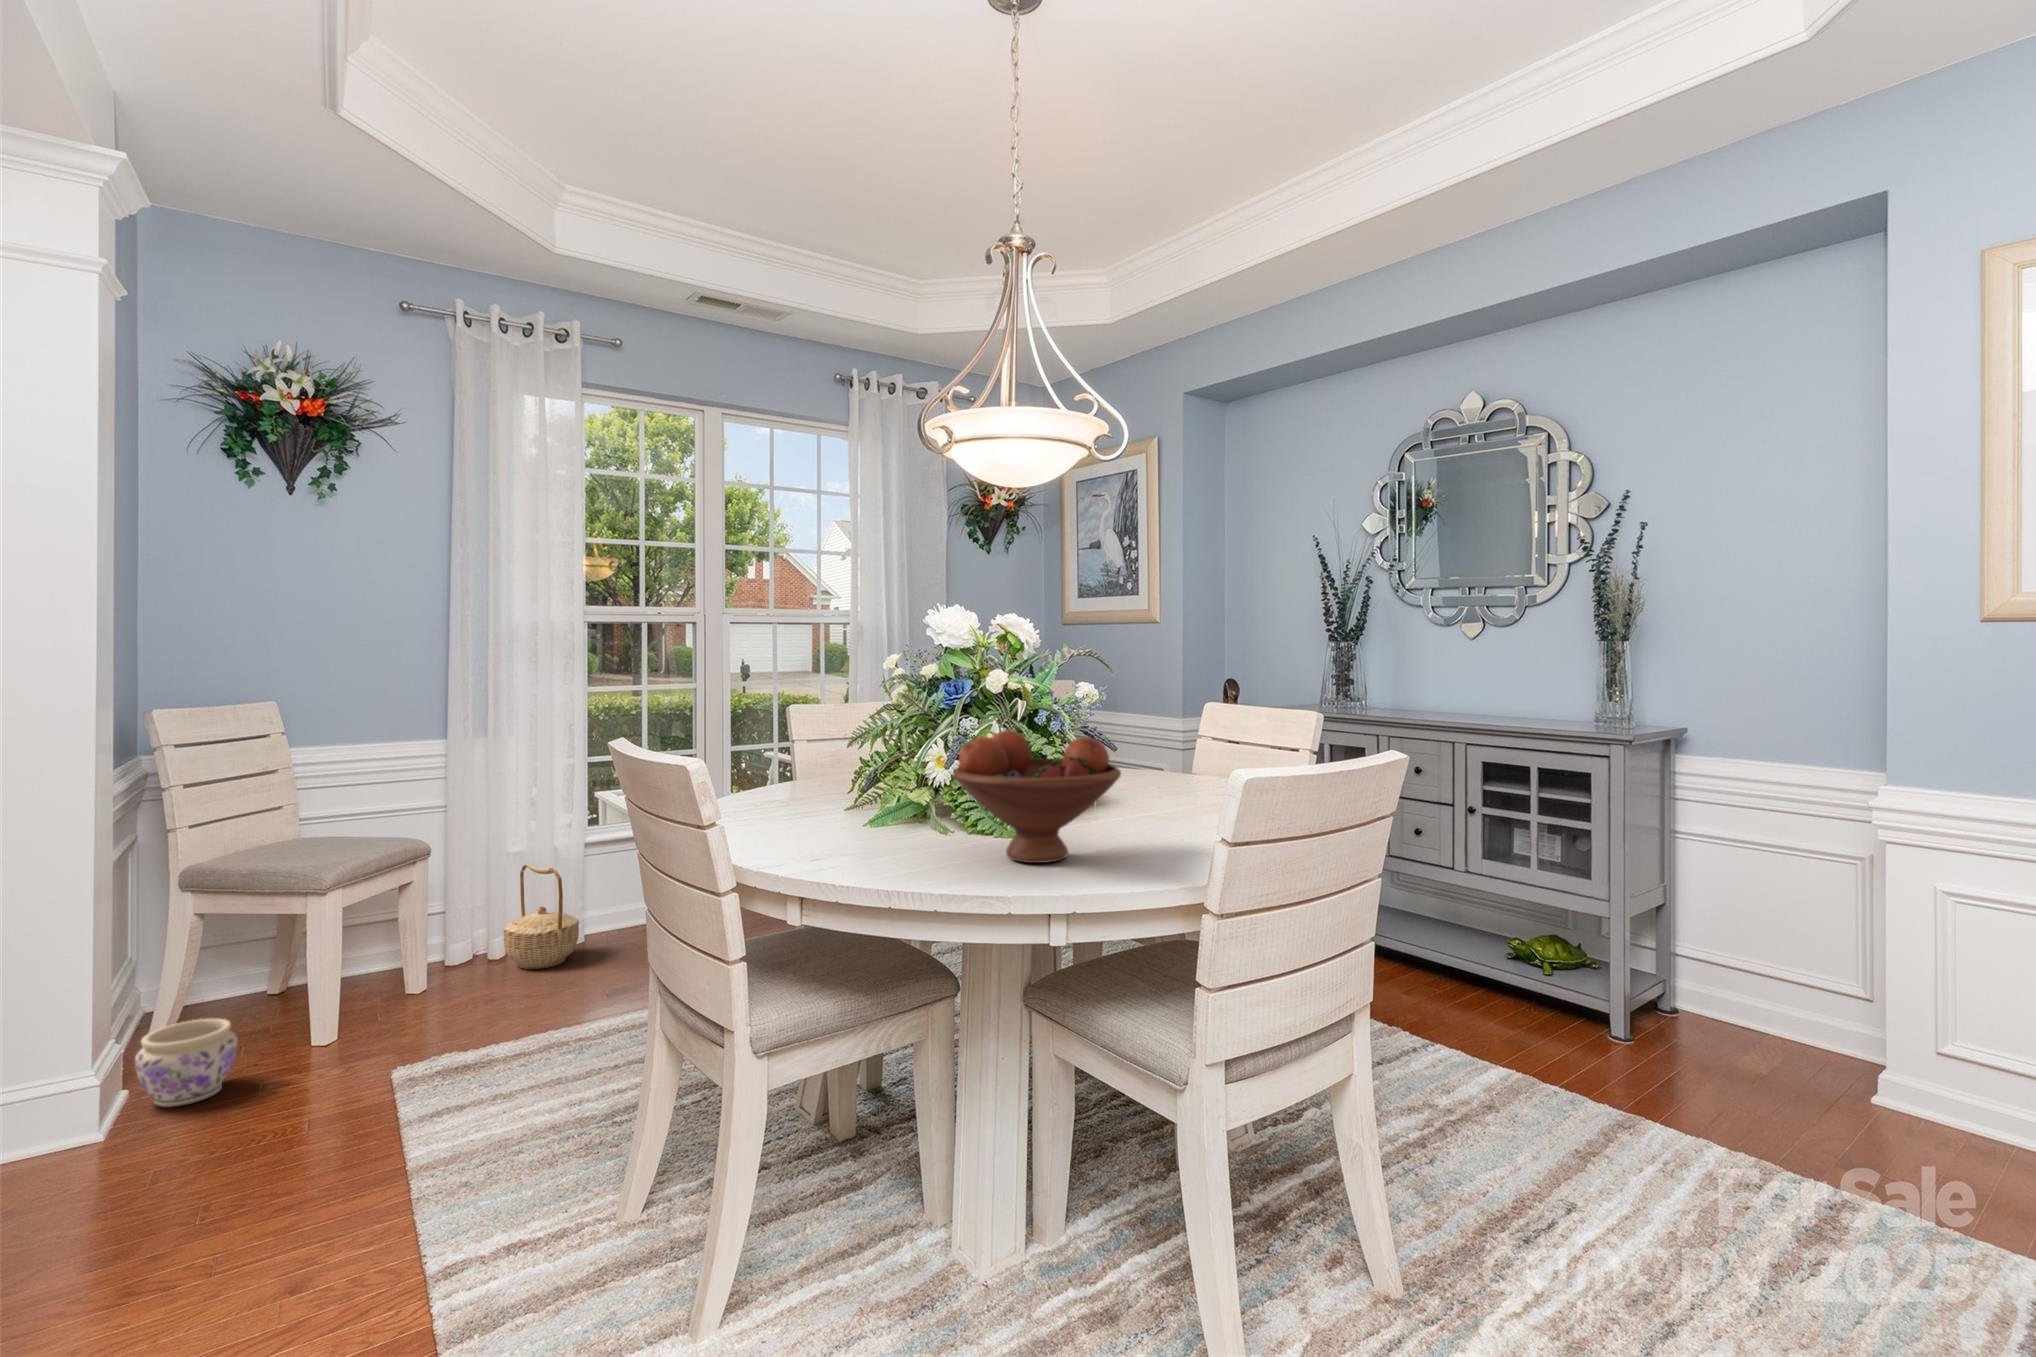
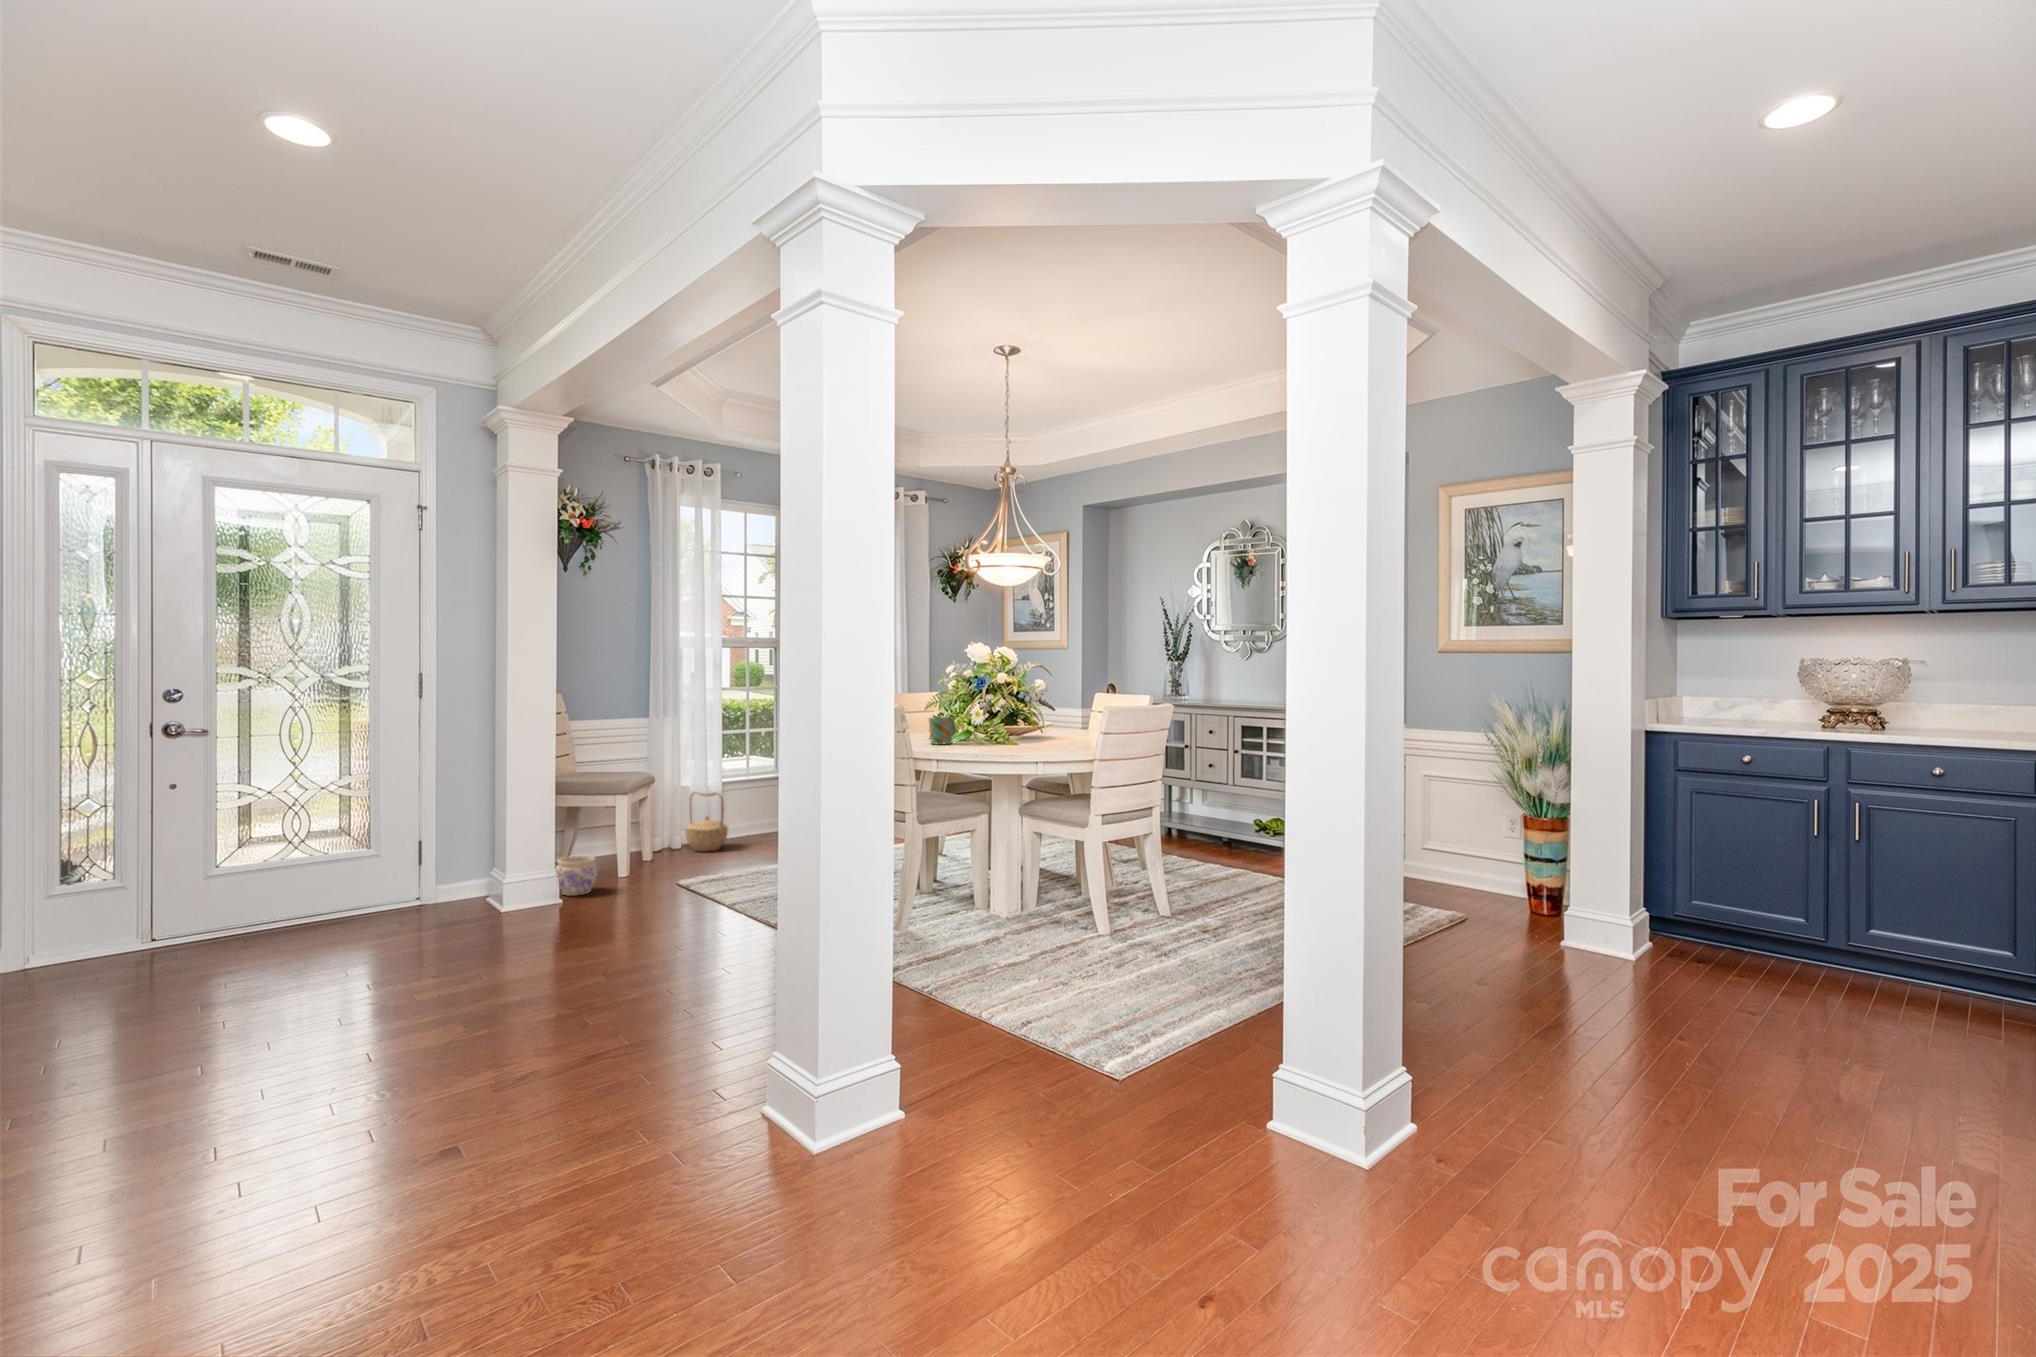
fruit bowl: present [953,730,1121,863] -> none [995,697,1062,748]
mug: none [813,773,884,840] -> present [929,717,957,745]

